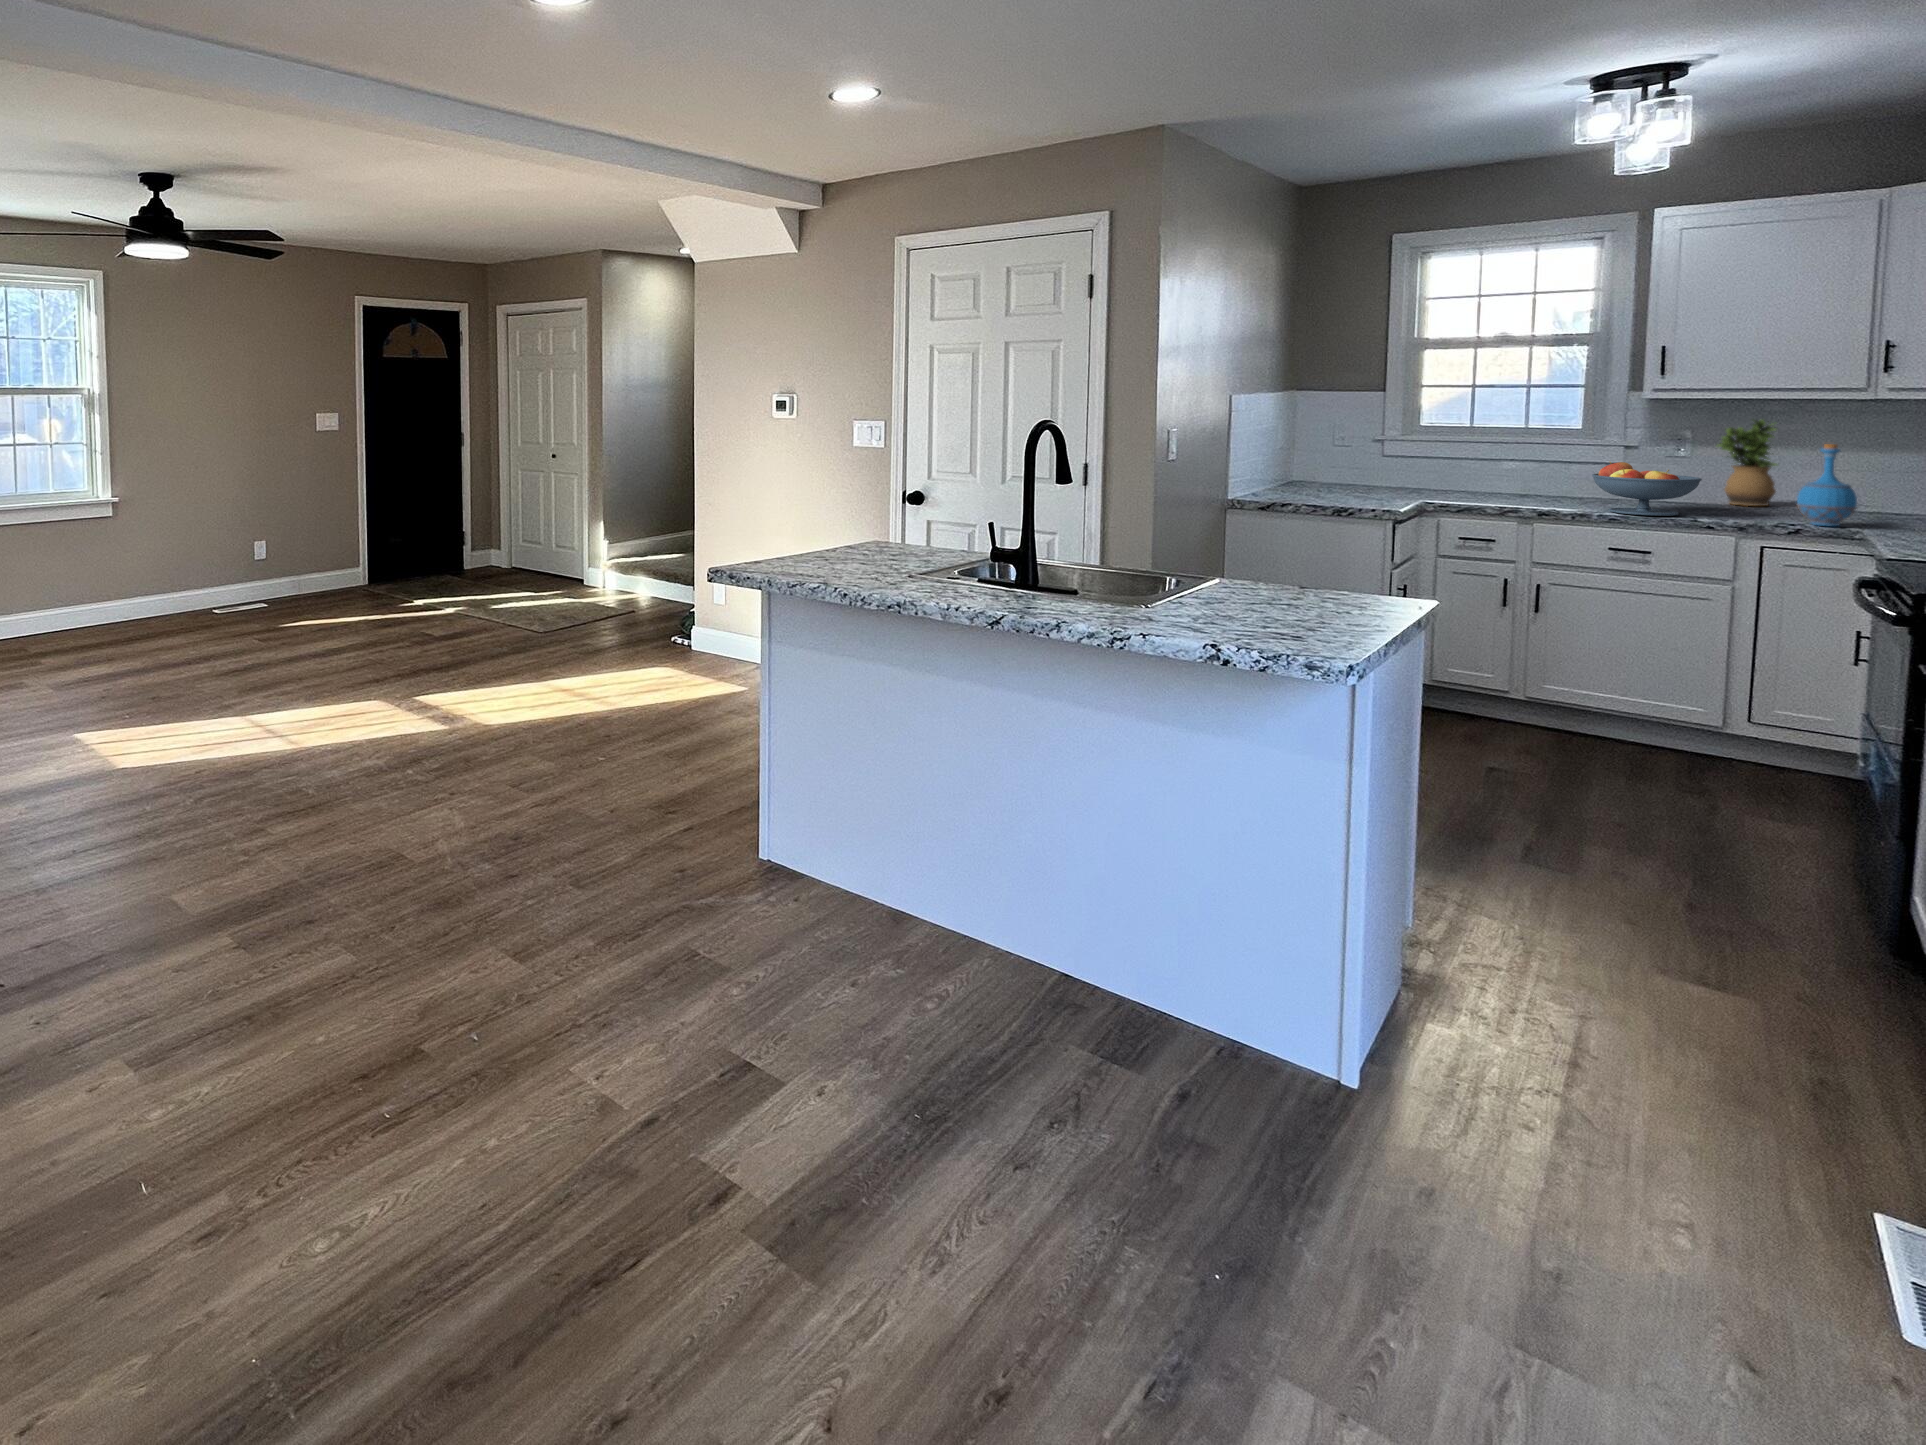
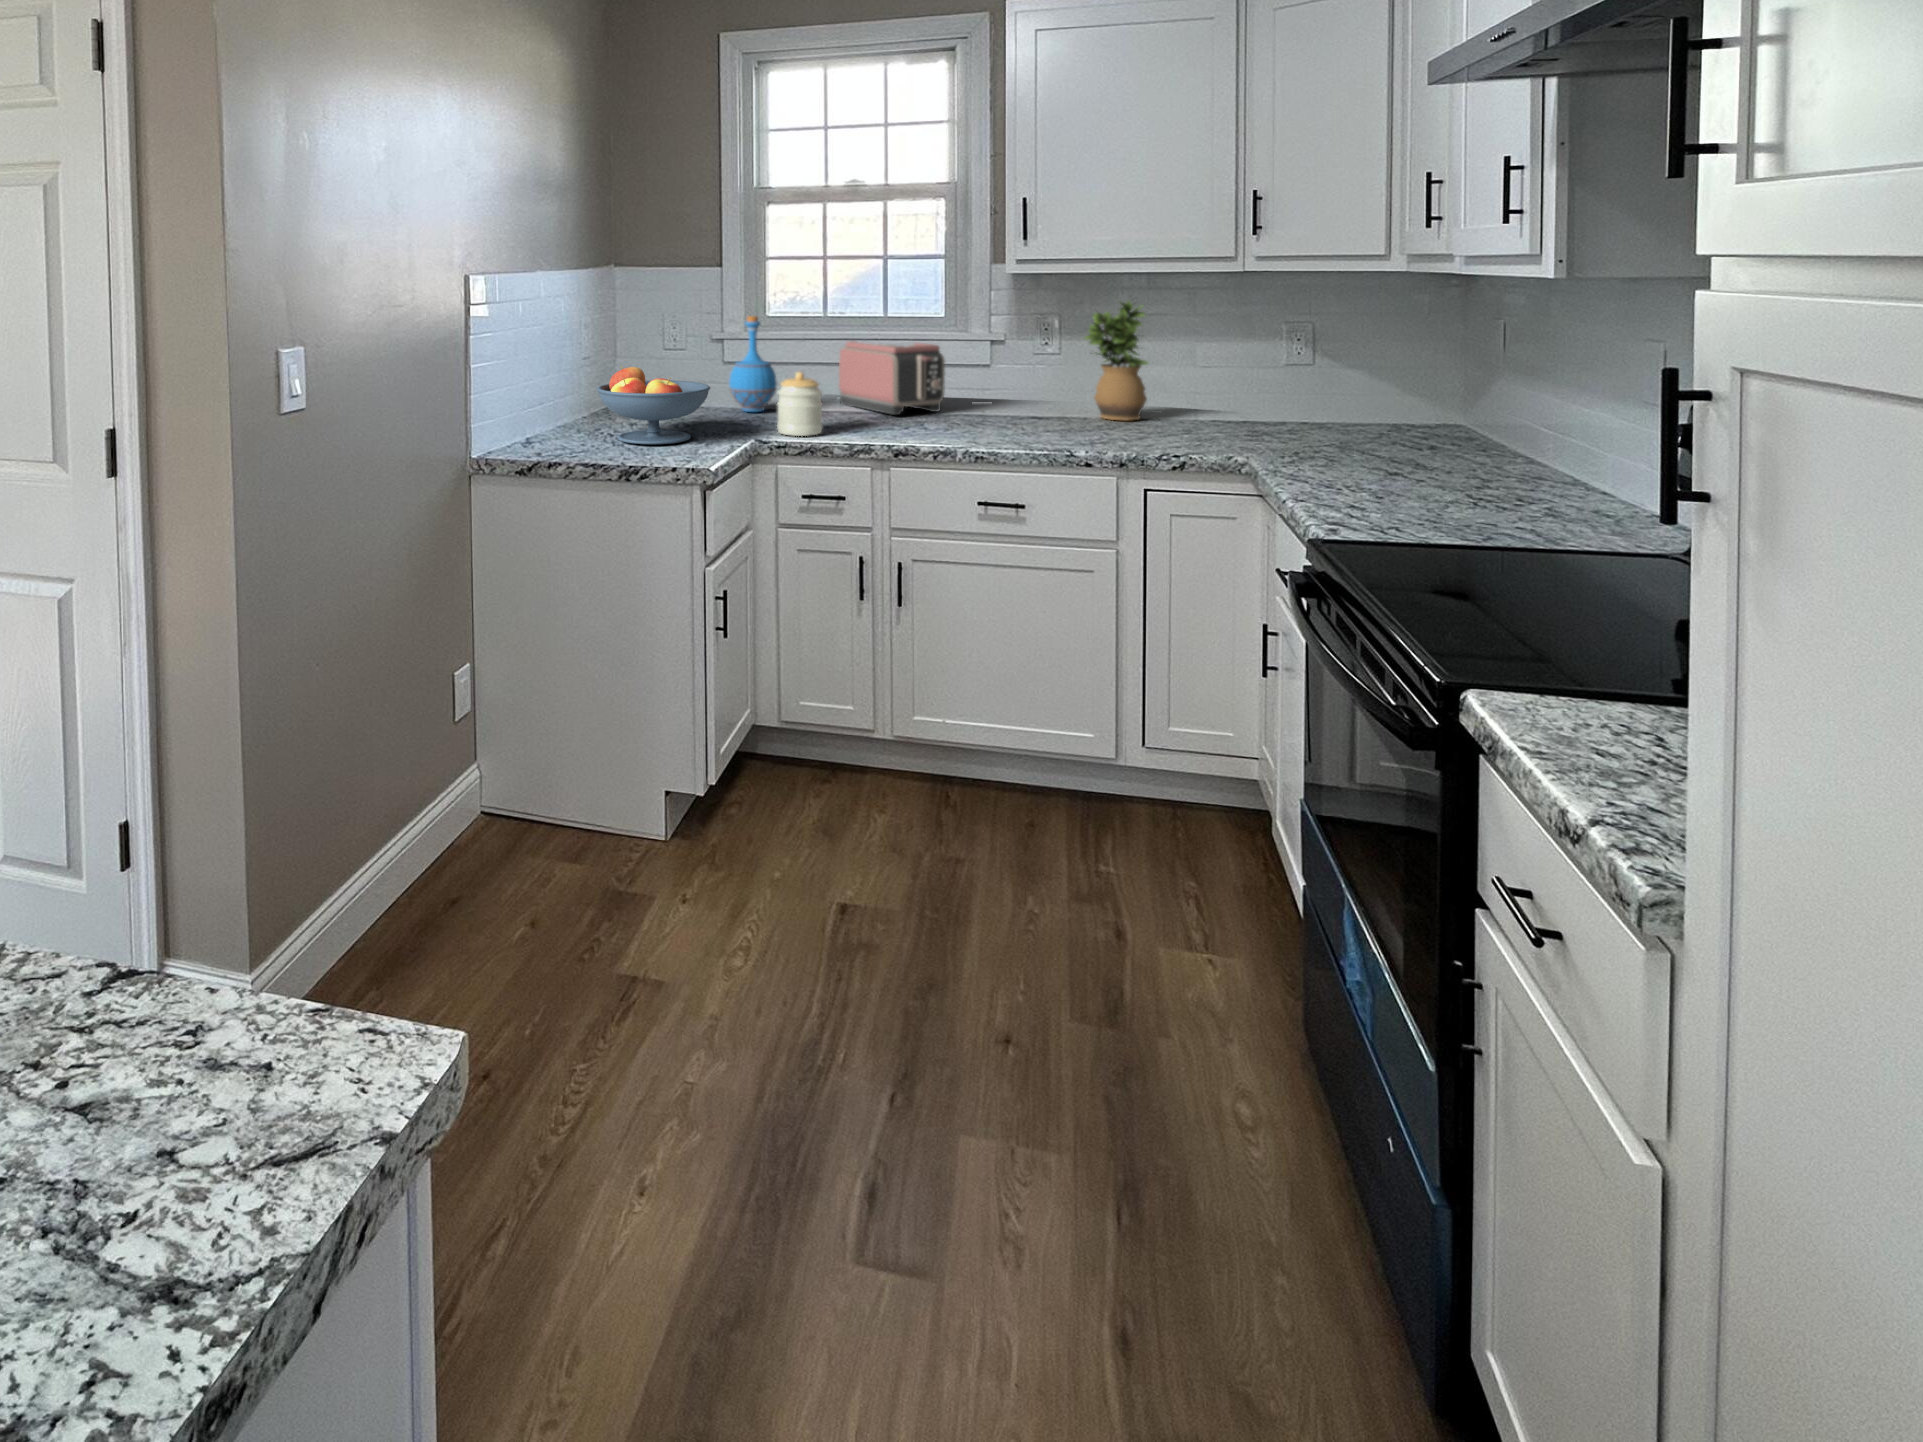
bottle: present [1797,444,1857,526] -> present [729,316,777,412]
toaster: none [1488,445,1584,495] -> present [839,342,945,415]
jar: none [1441,461,1479,502] -> present [777,372,822,436]
fruit bowl: present [1592,462,1702,516] -> present [597,366,710,444]

